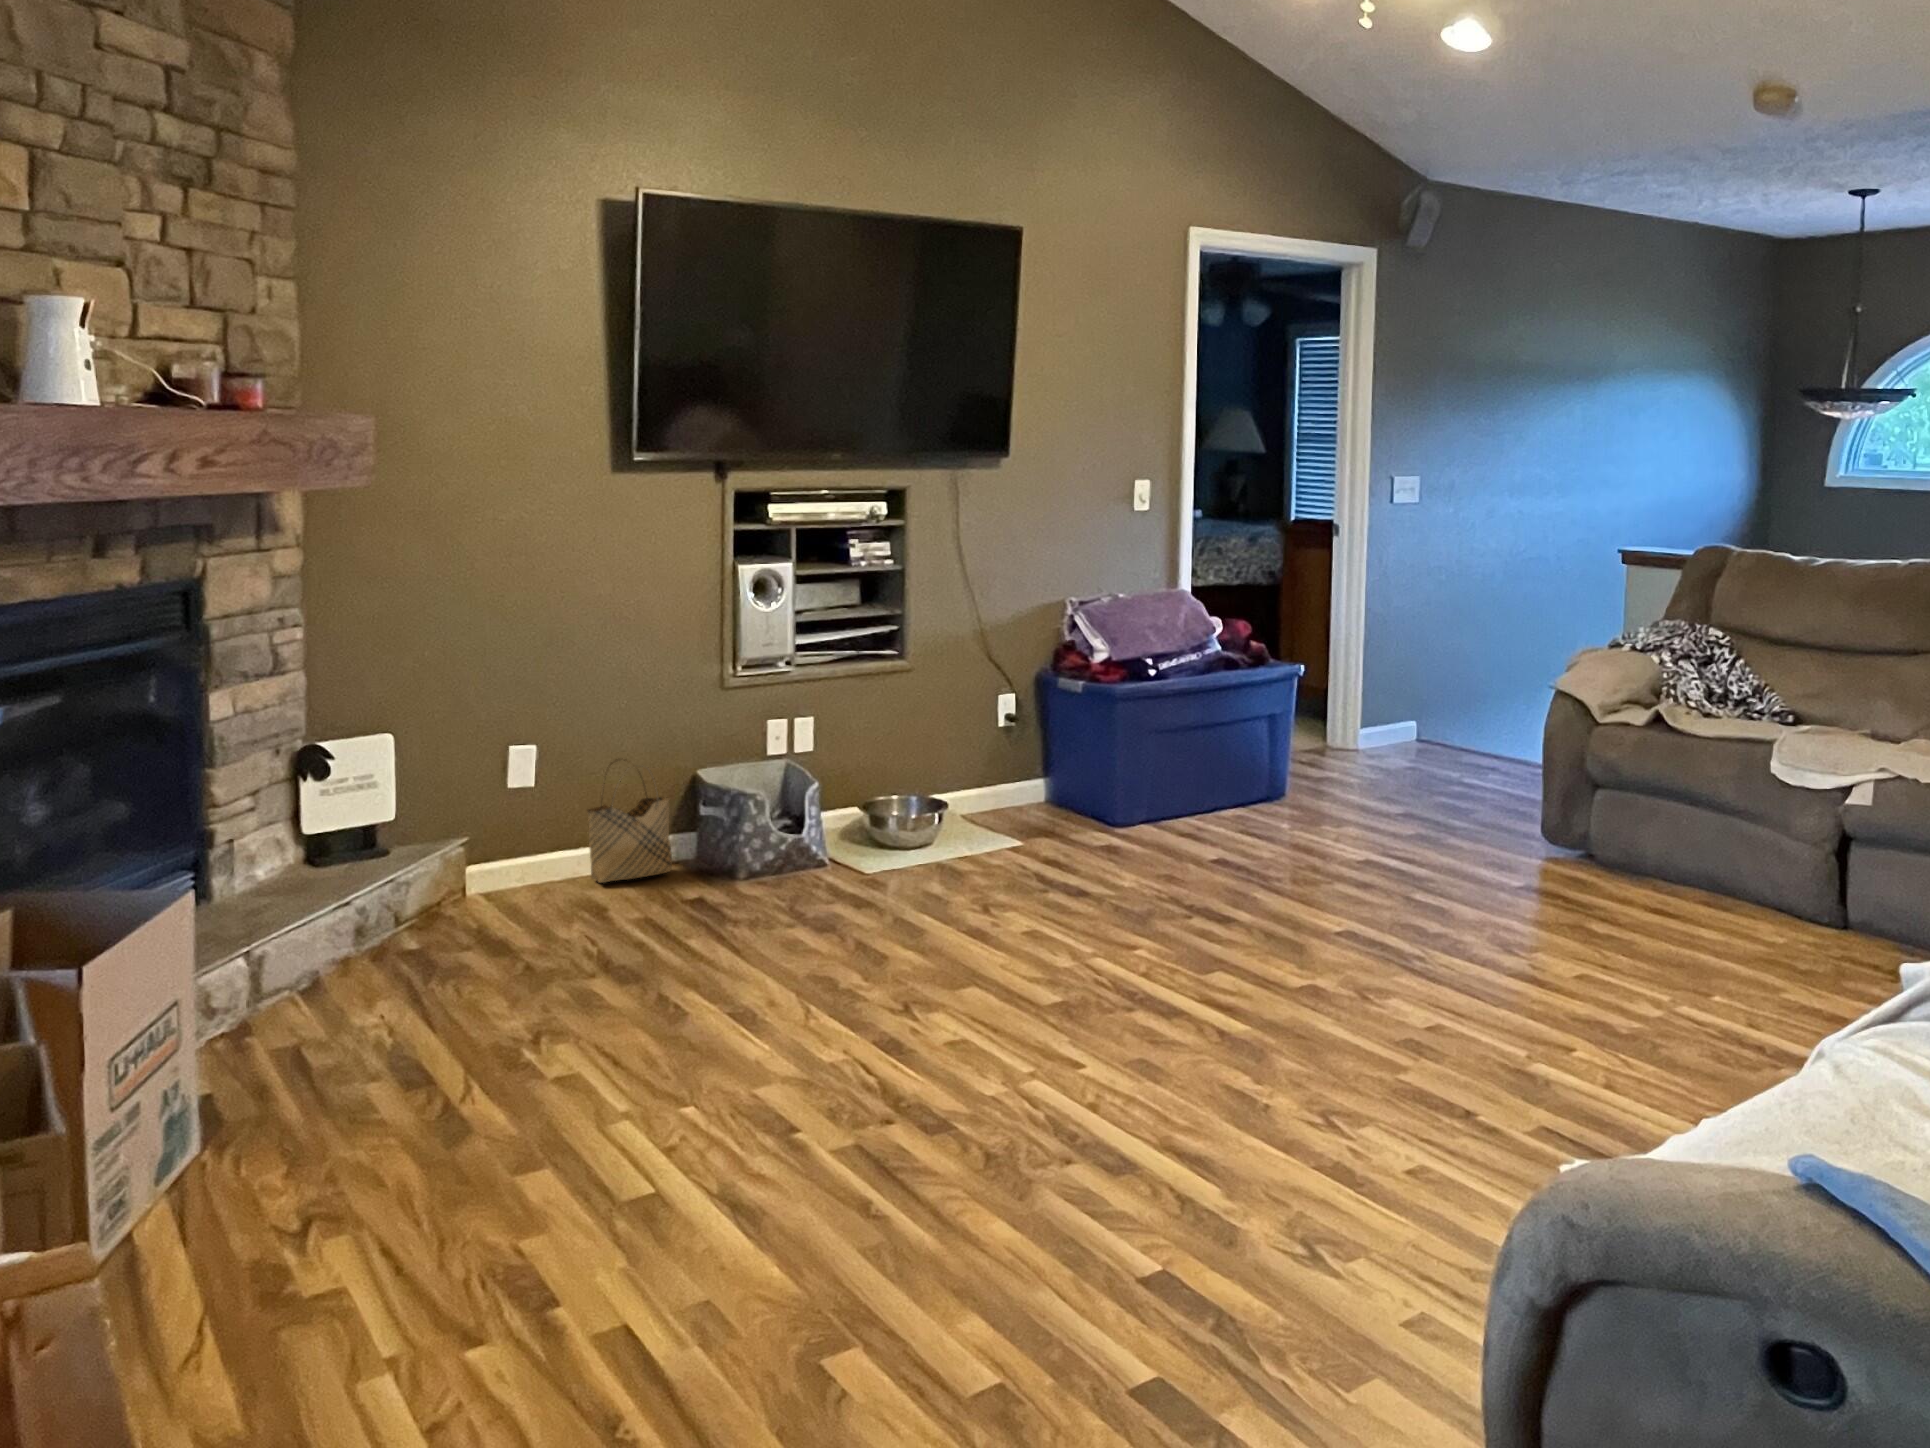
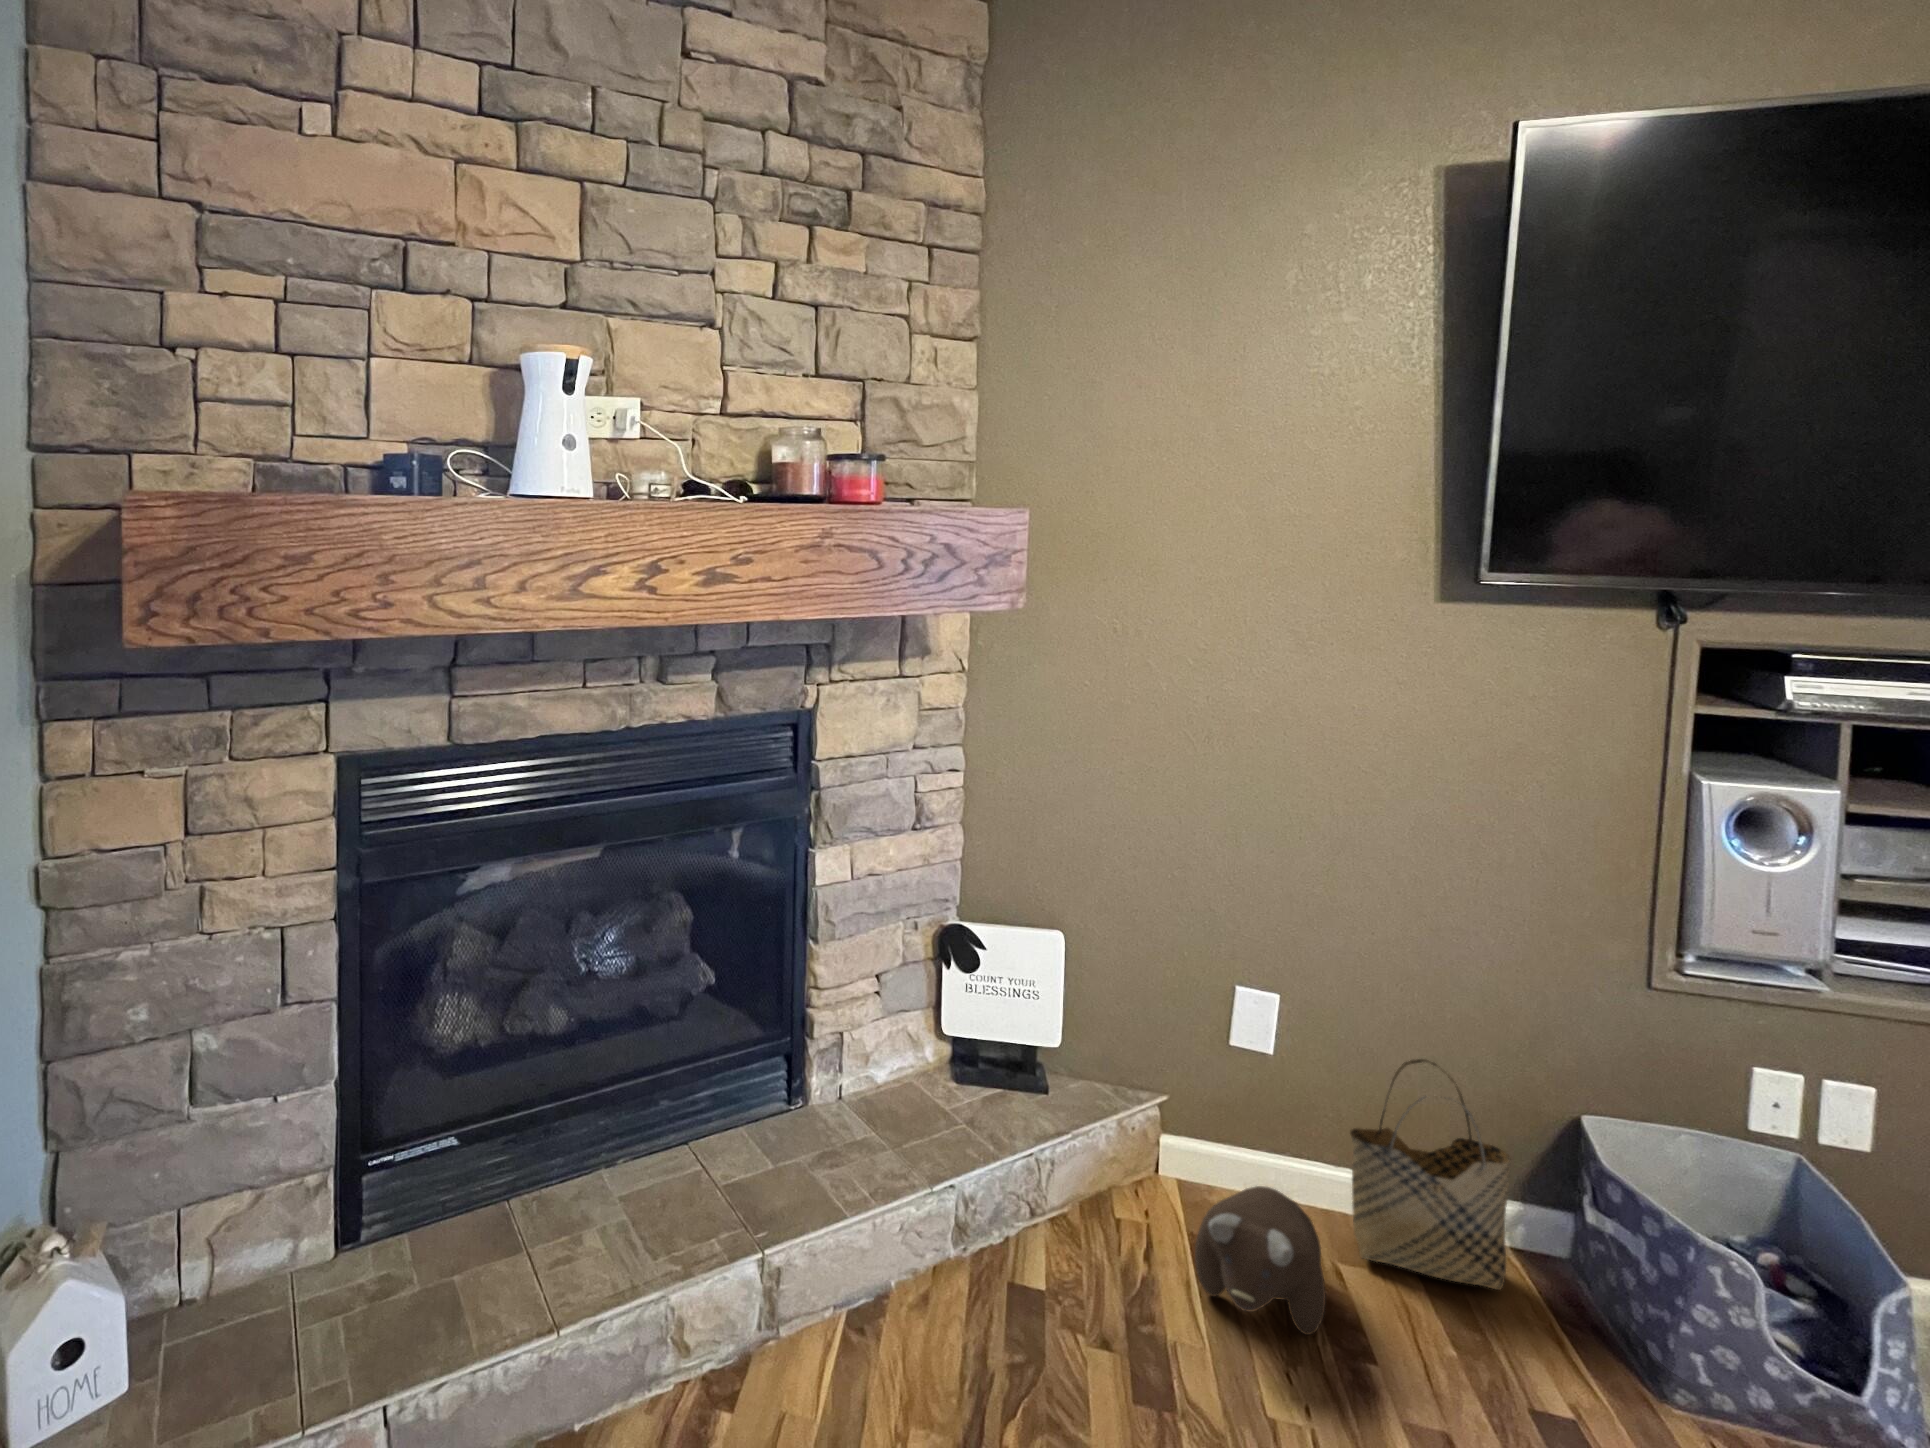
plush toy: none [517,844,596,920] -> present [1195,1186,1325,1335]

